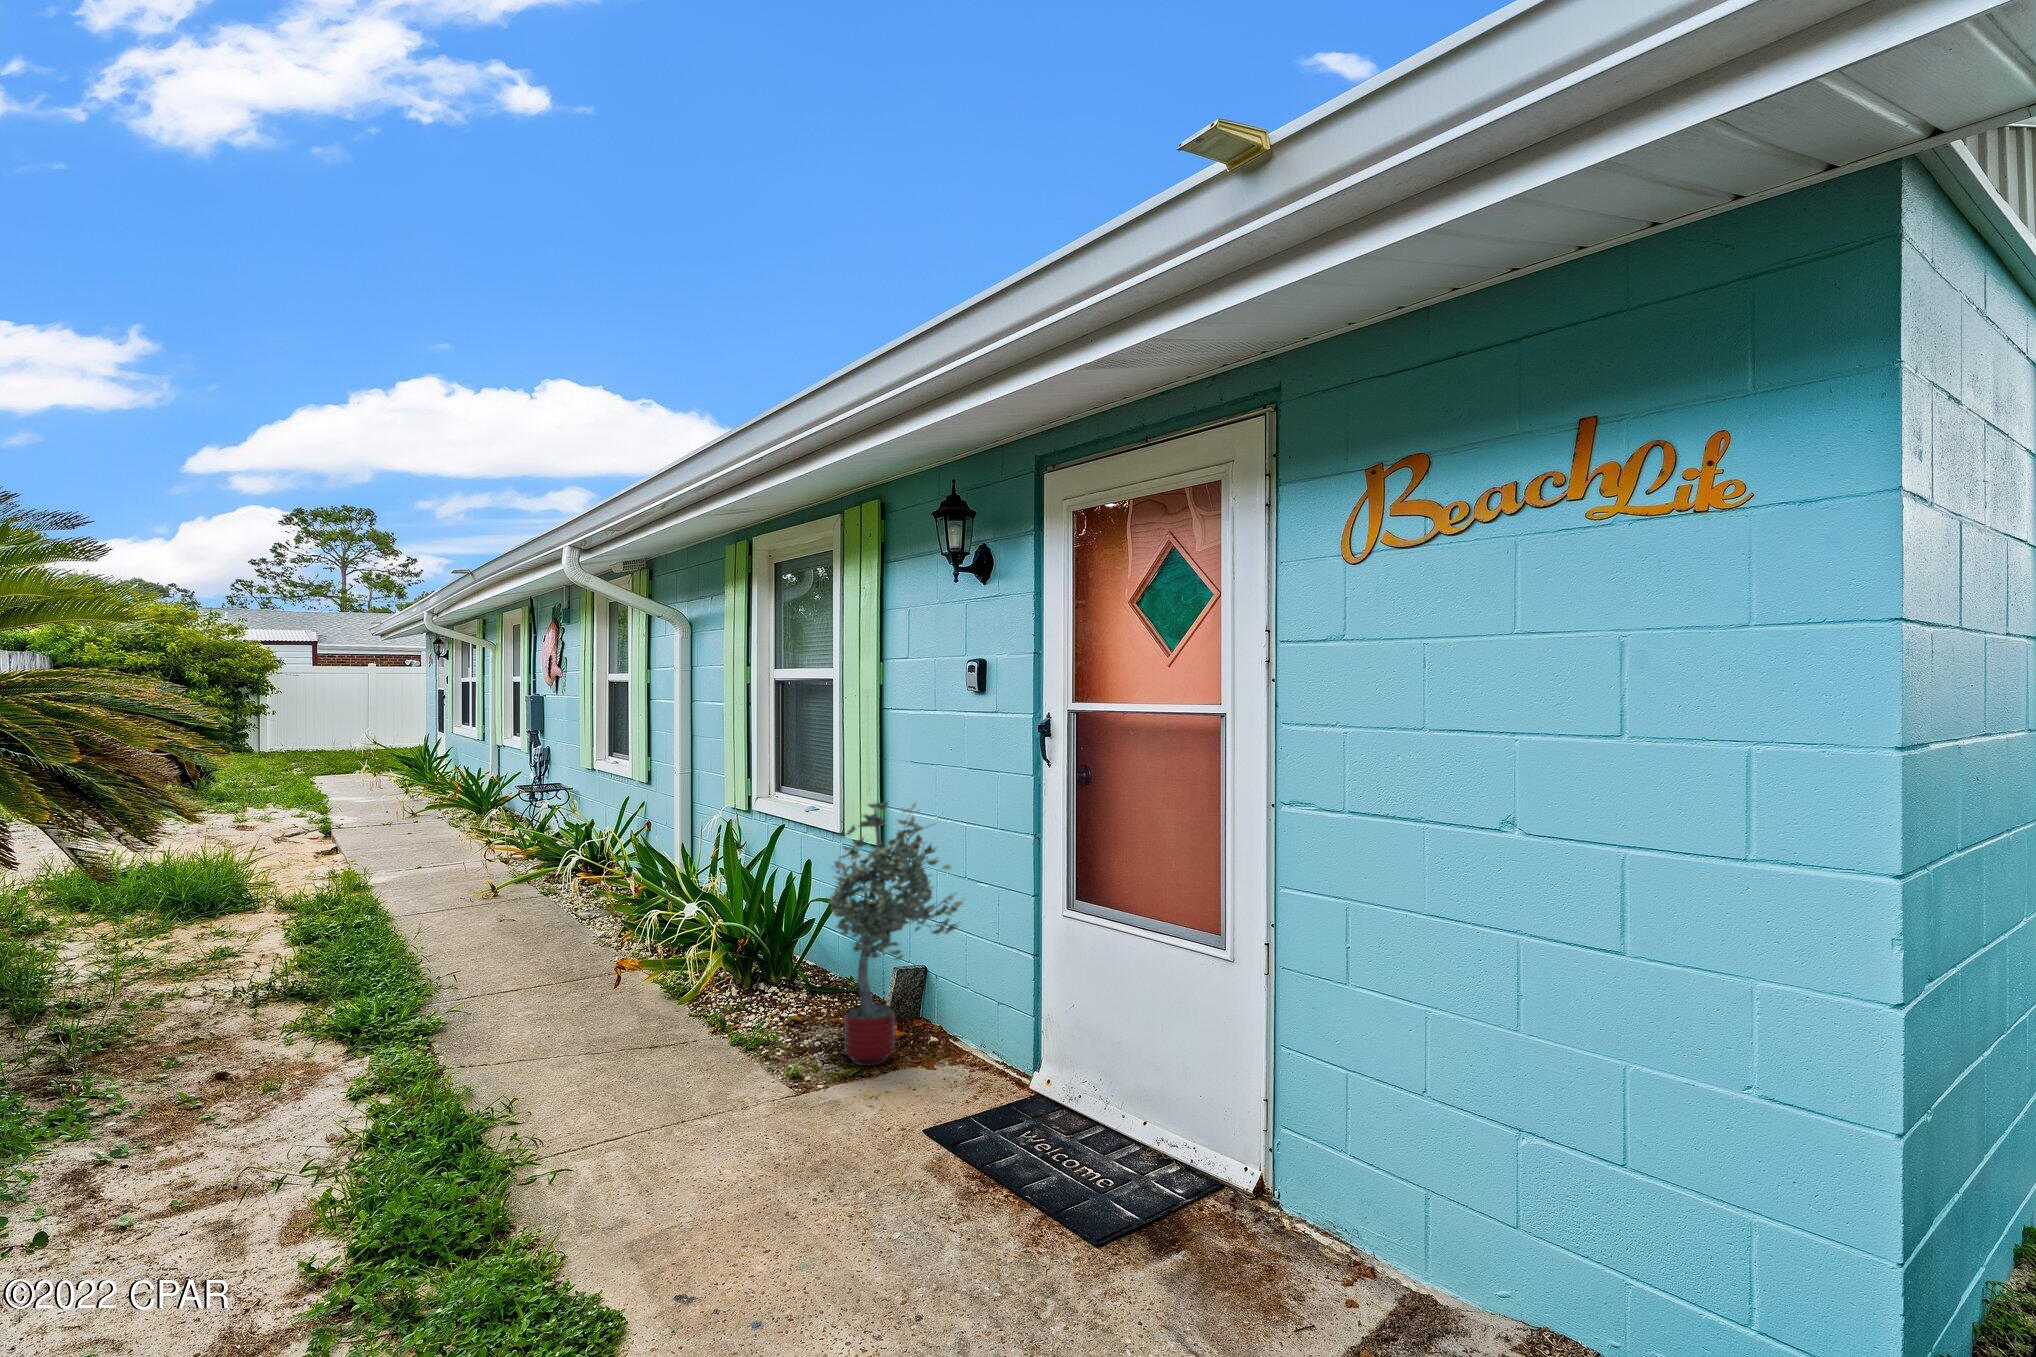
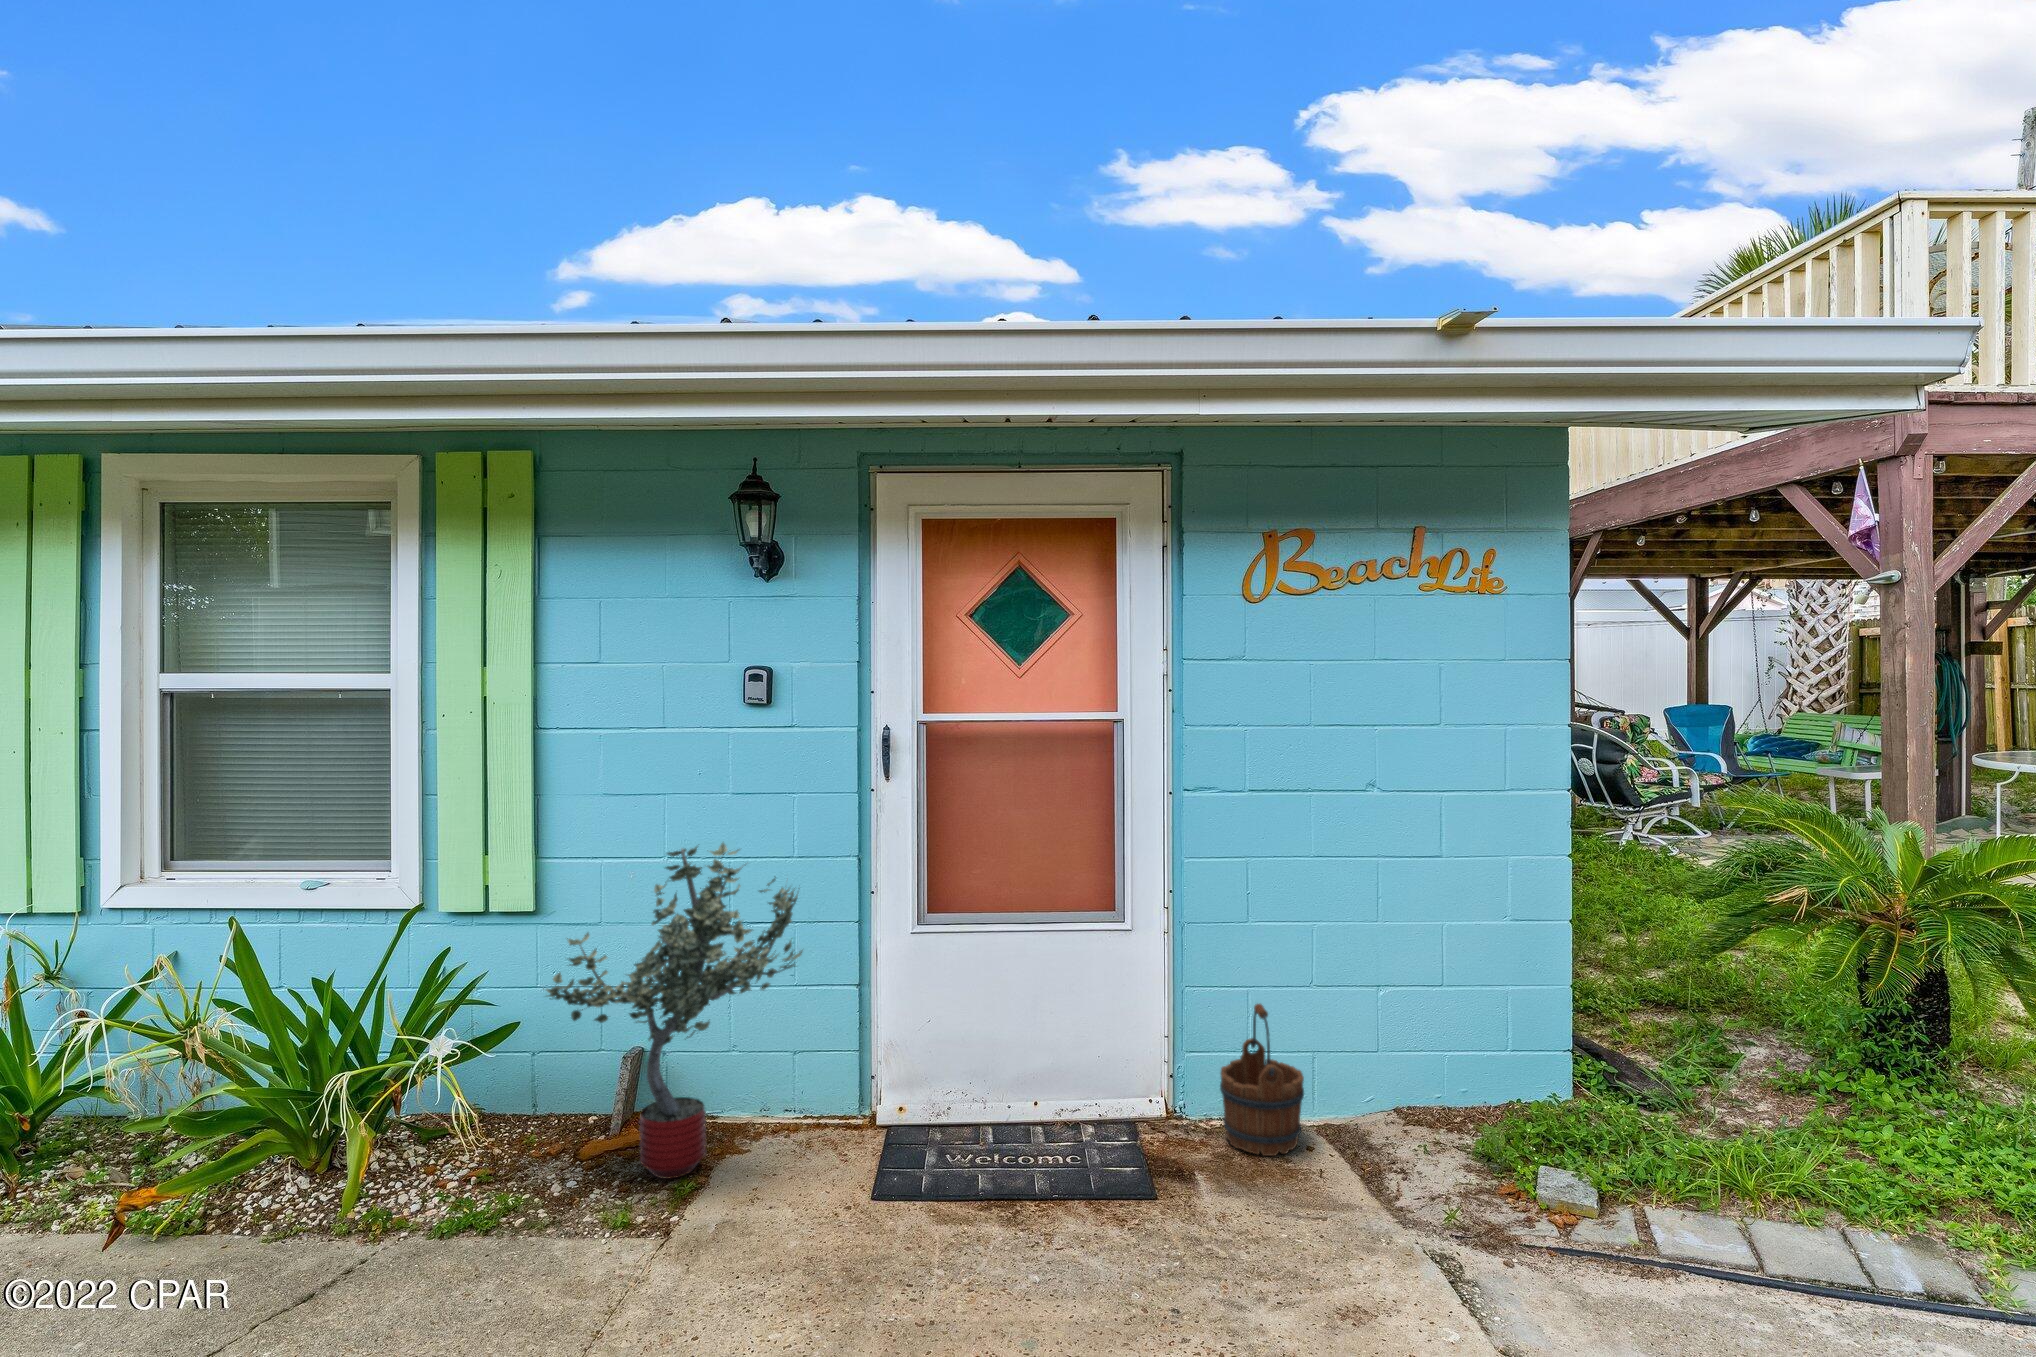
wooden bucket: none [1244,1085,1355,1293] -> present [1220,1004,1304,1156]

